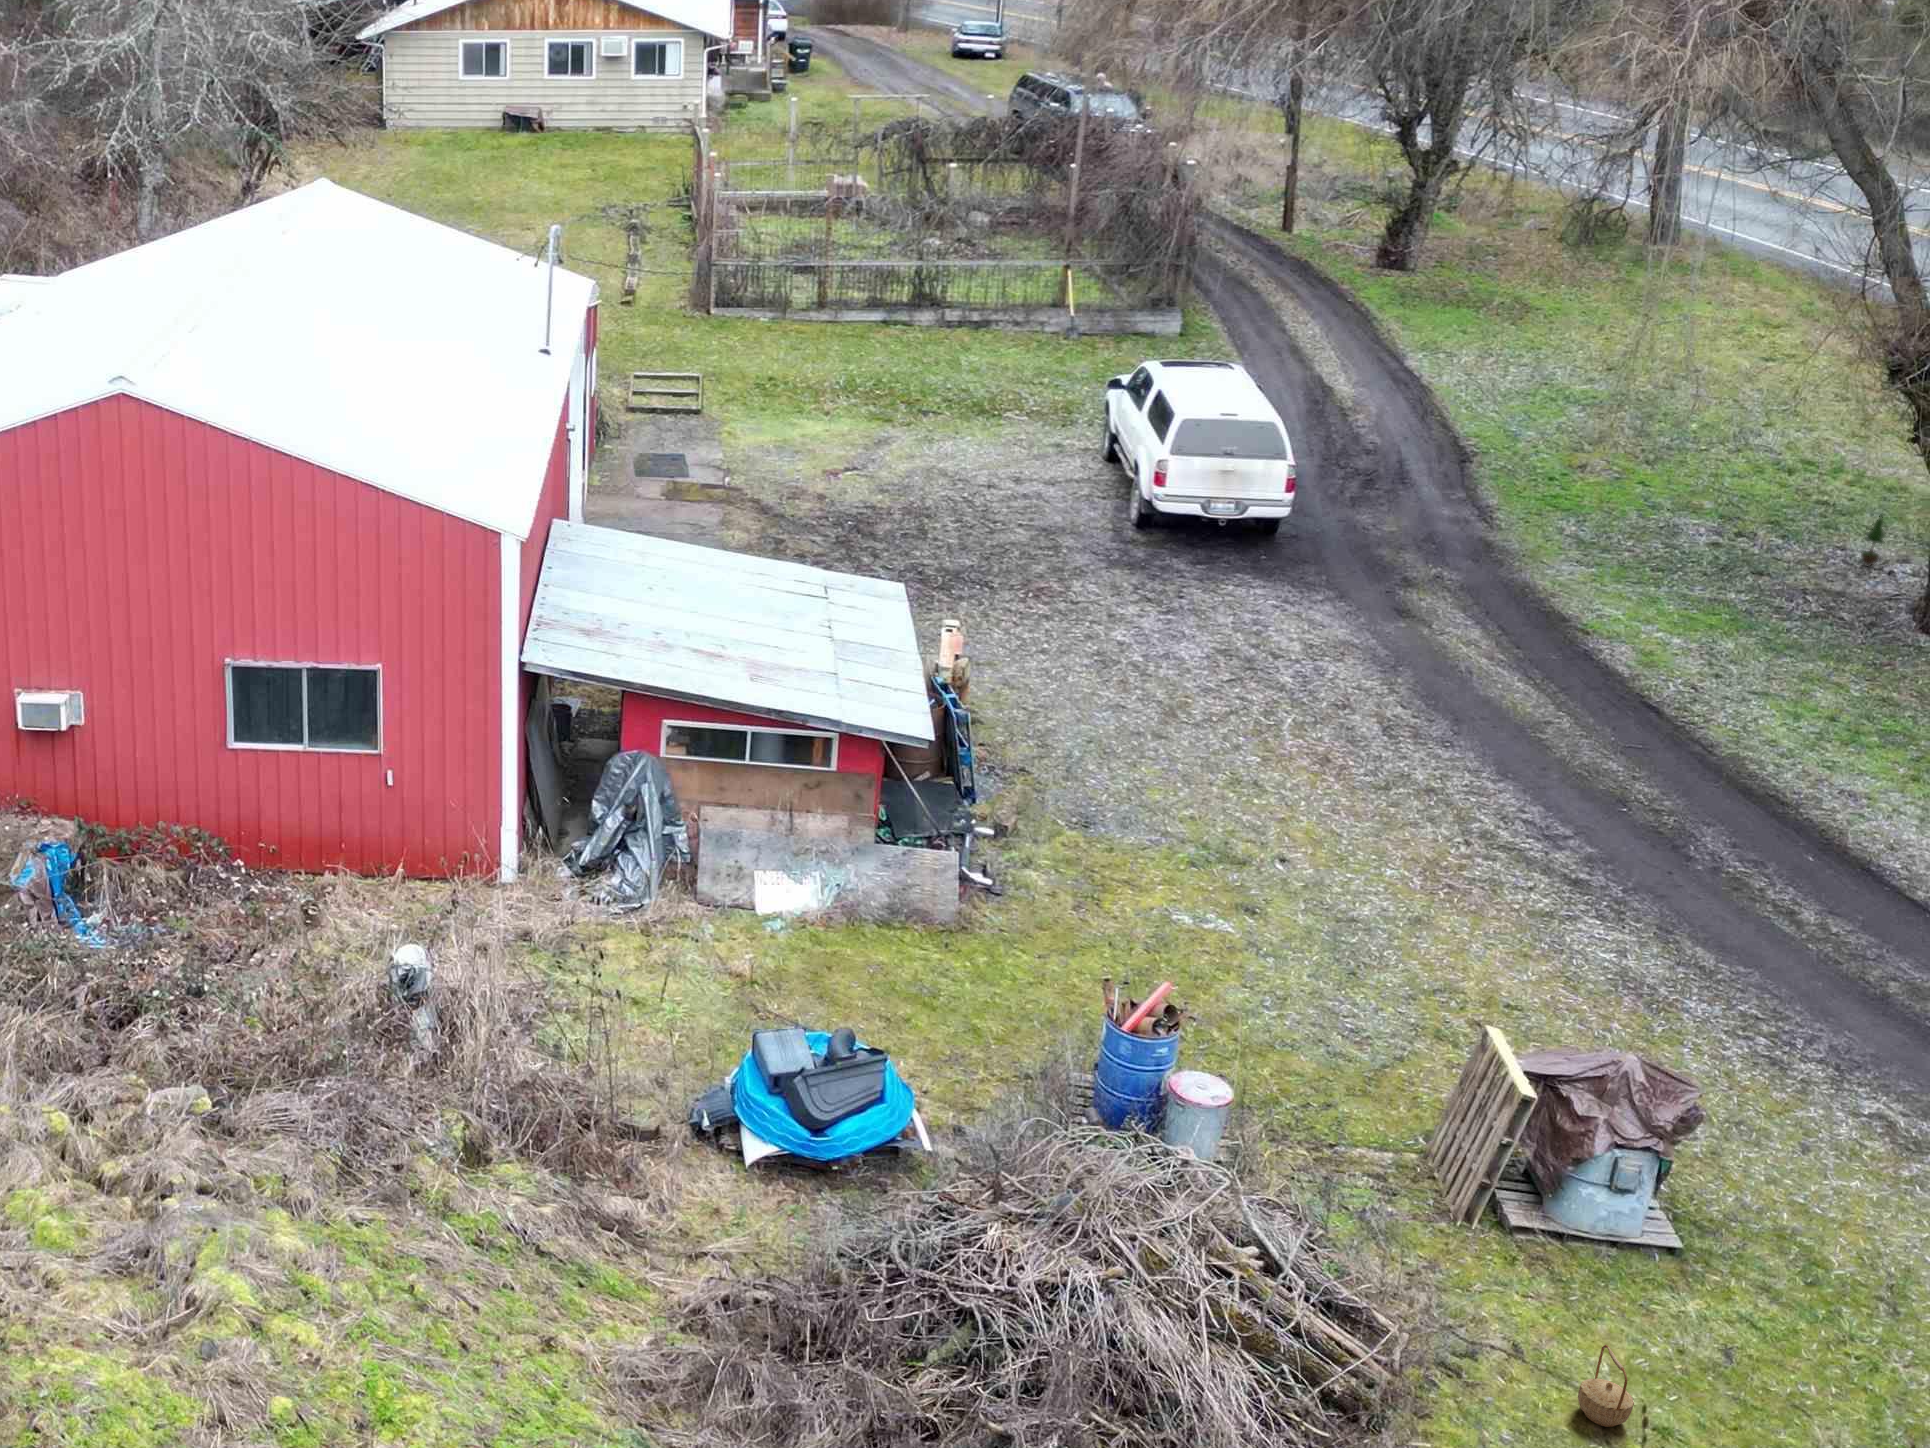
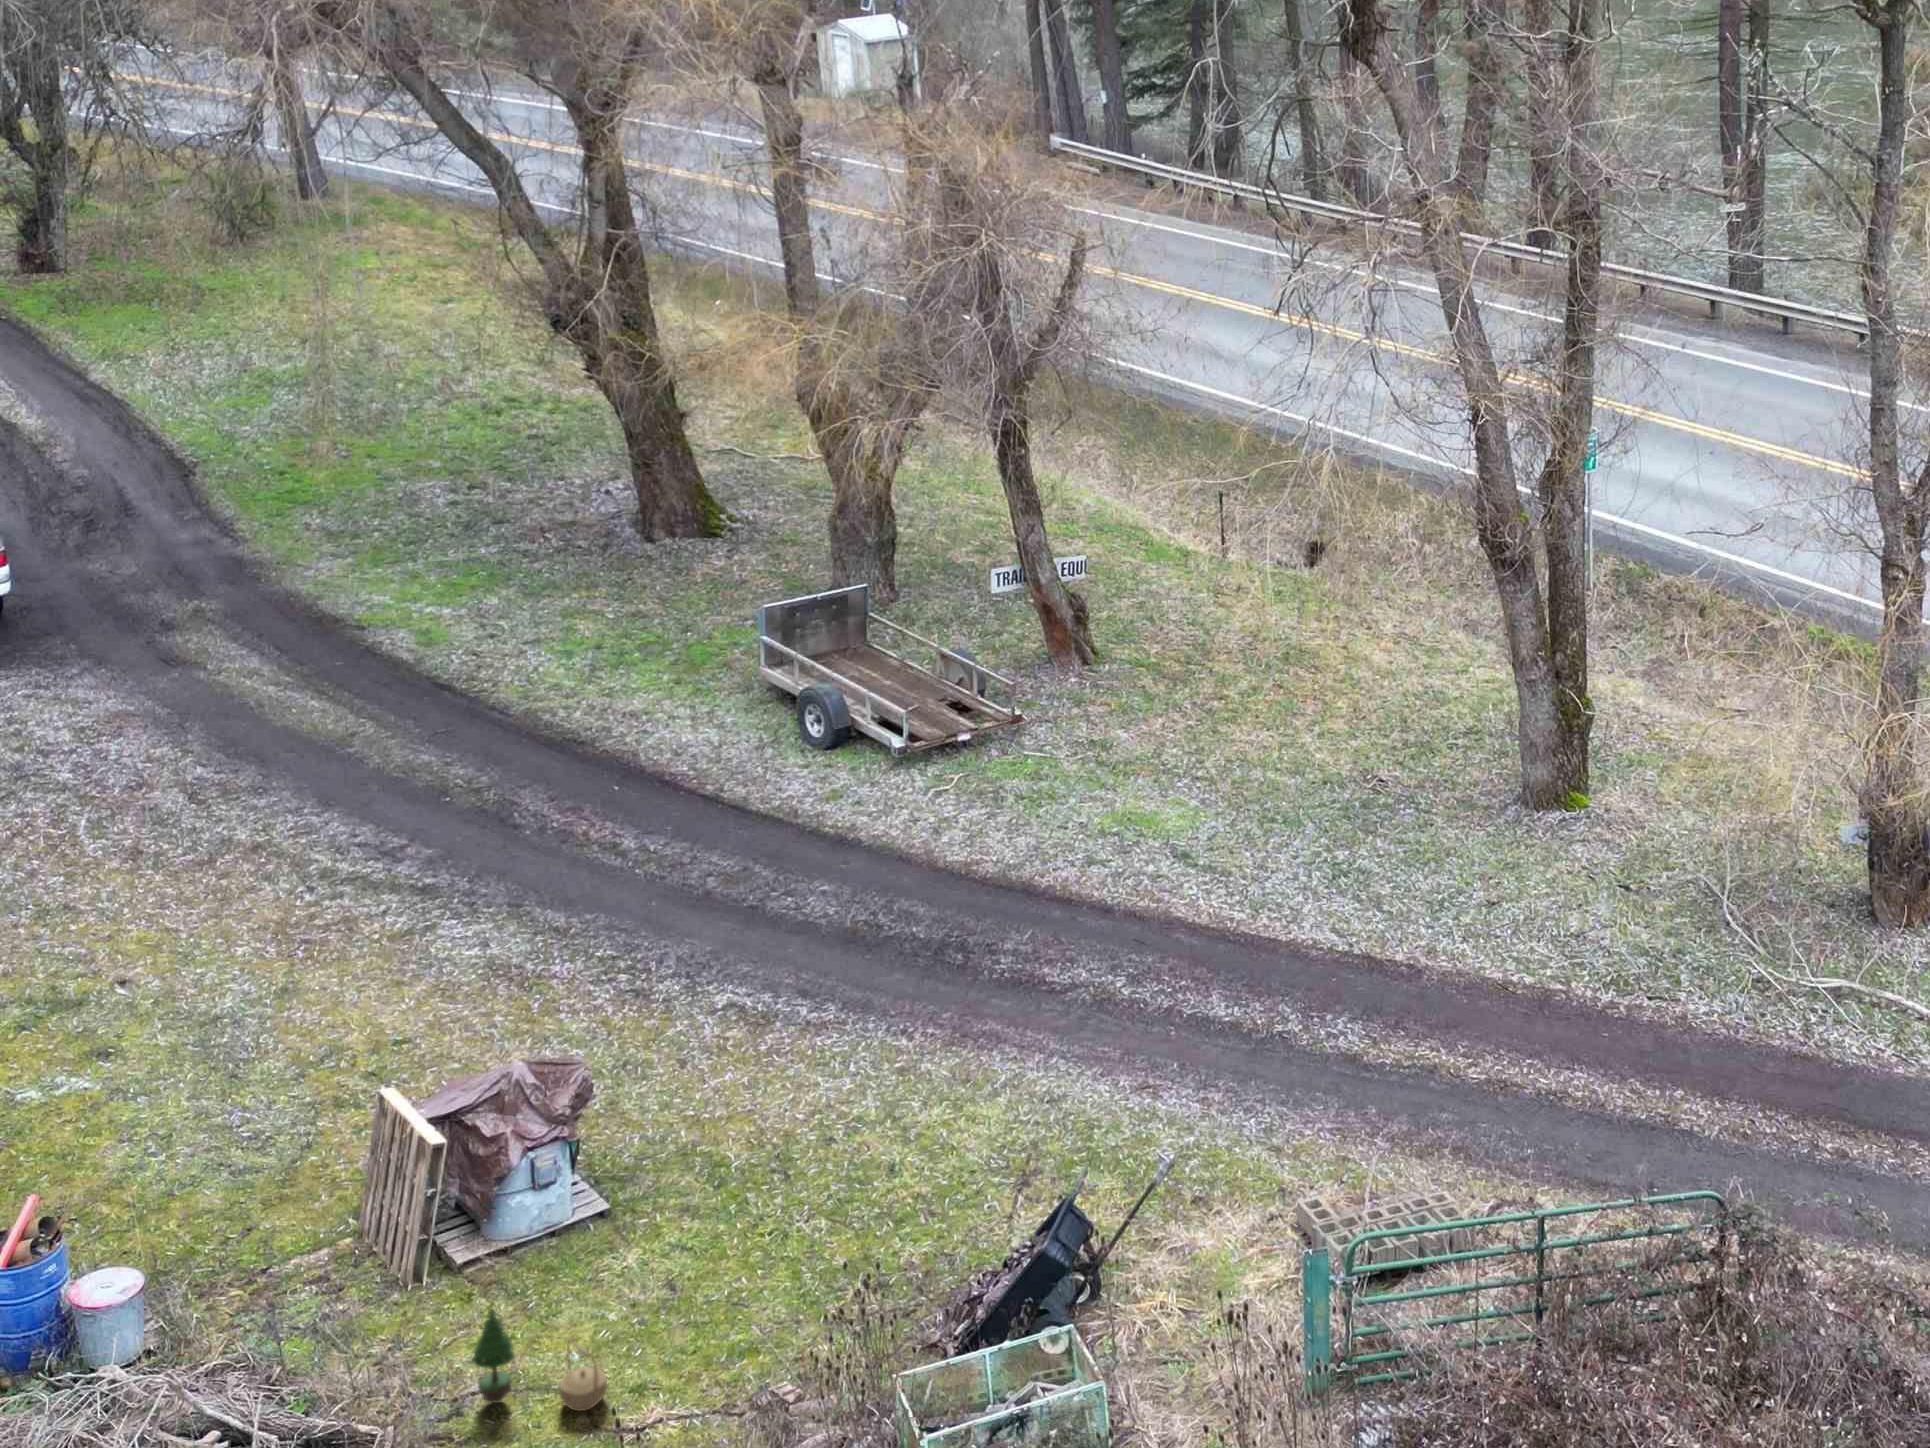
potted tree: present [1861,515,1885,566] -> present [472,1309,514,1403]

